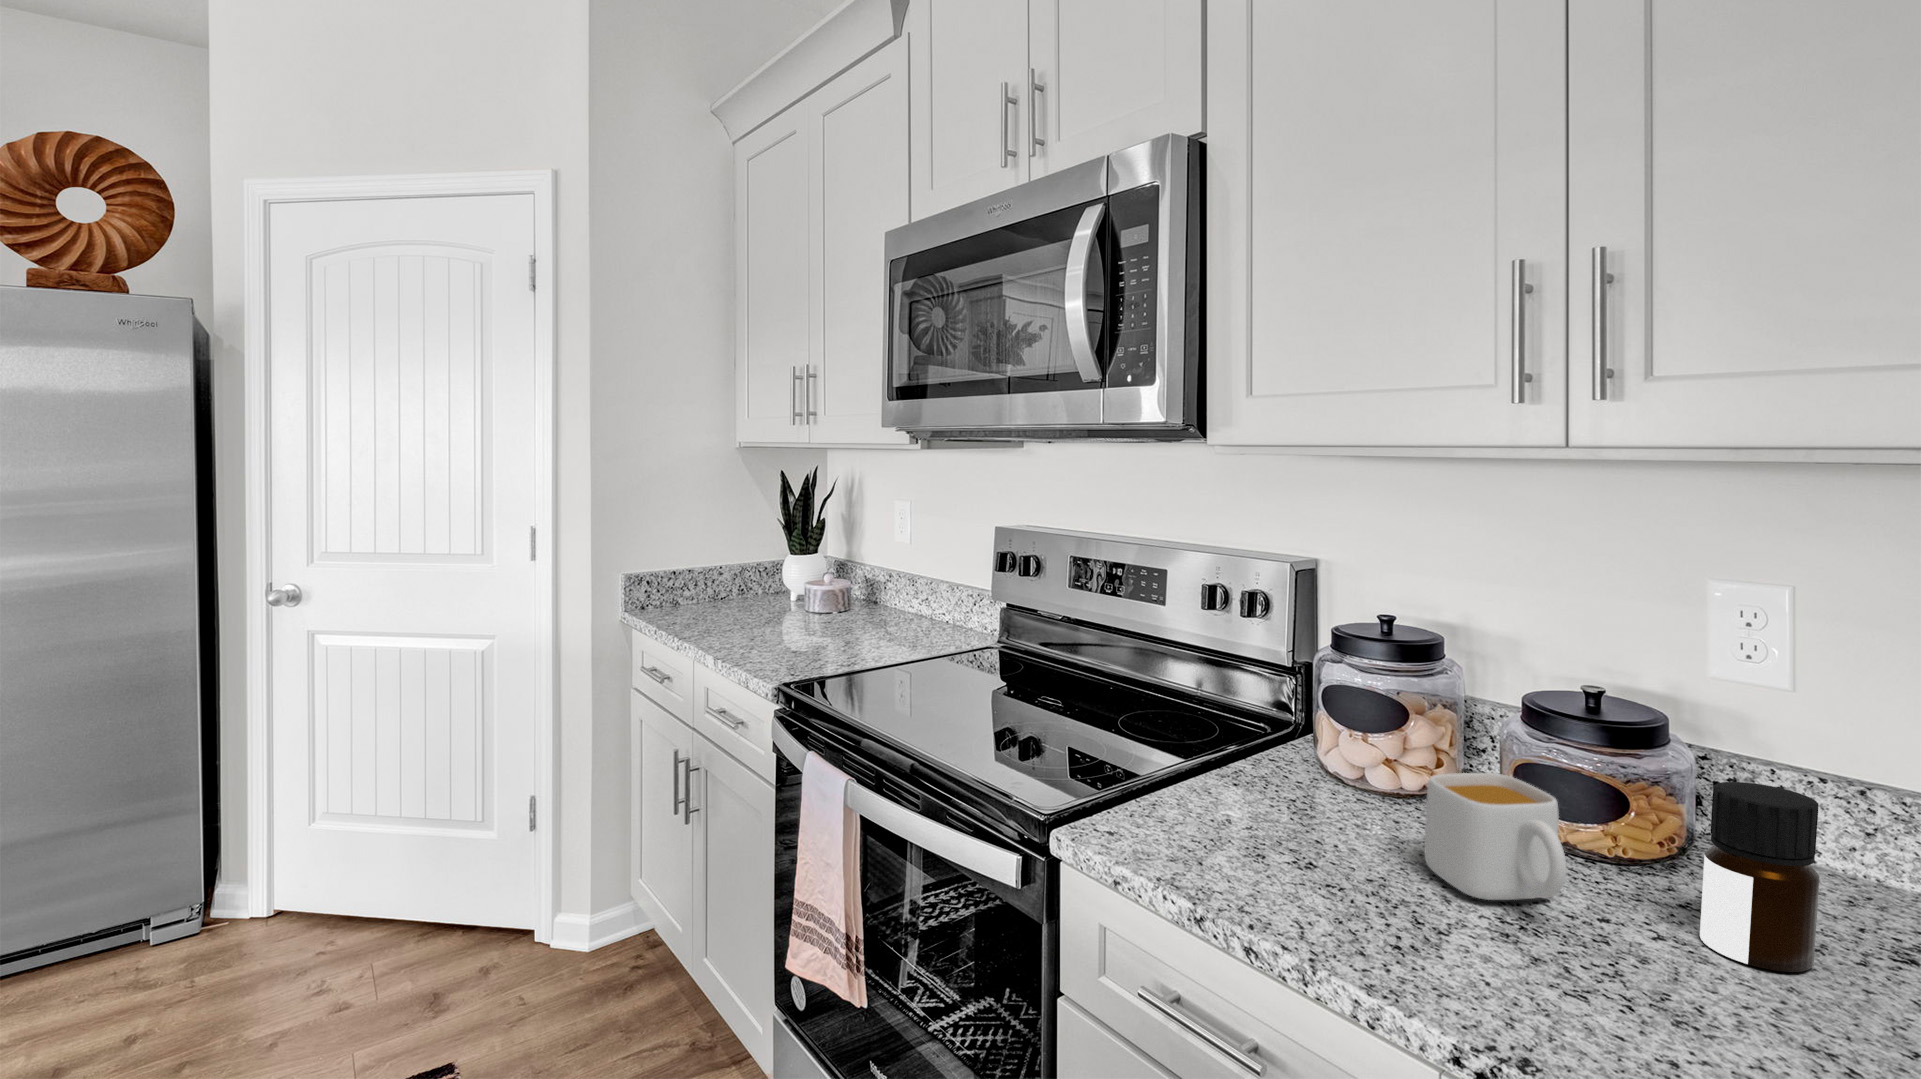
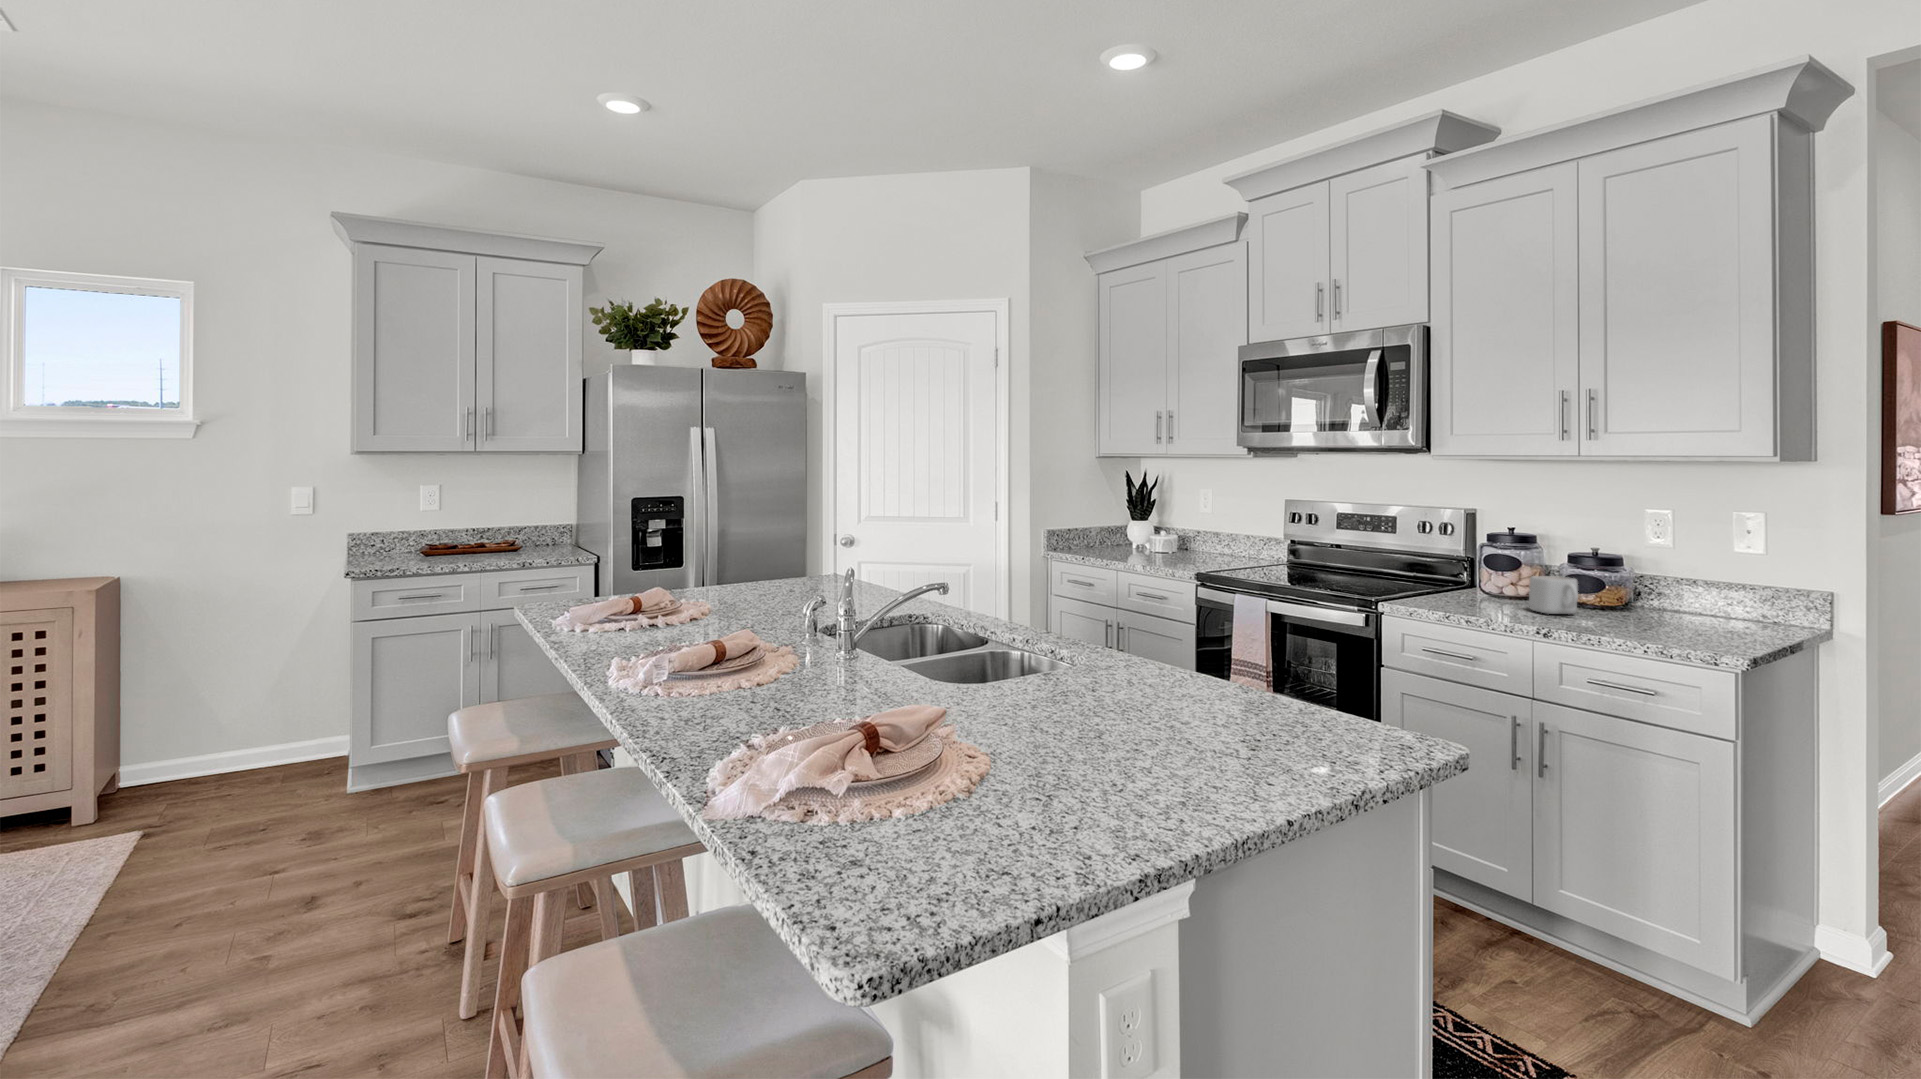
bottle: present [1700,782,1819,972] -> none [1625,569,1662,624]

